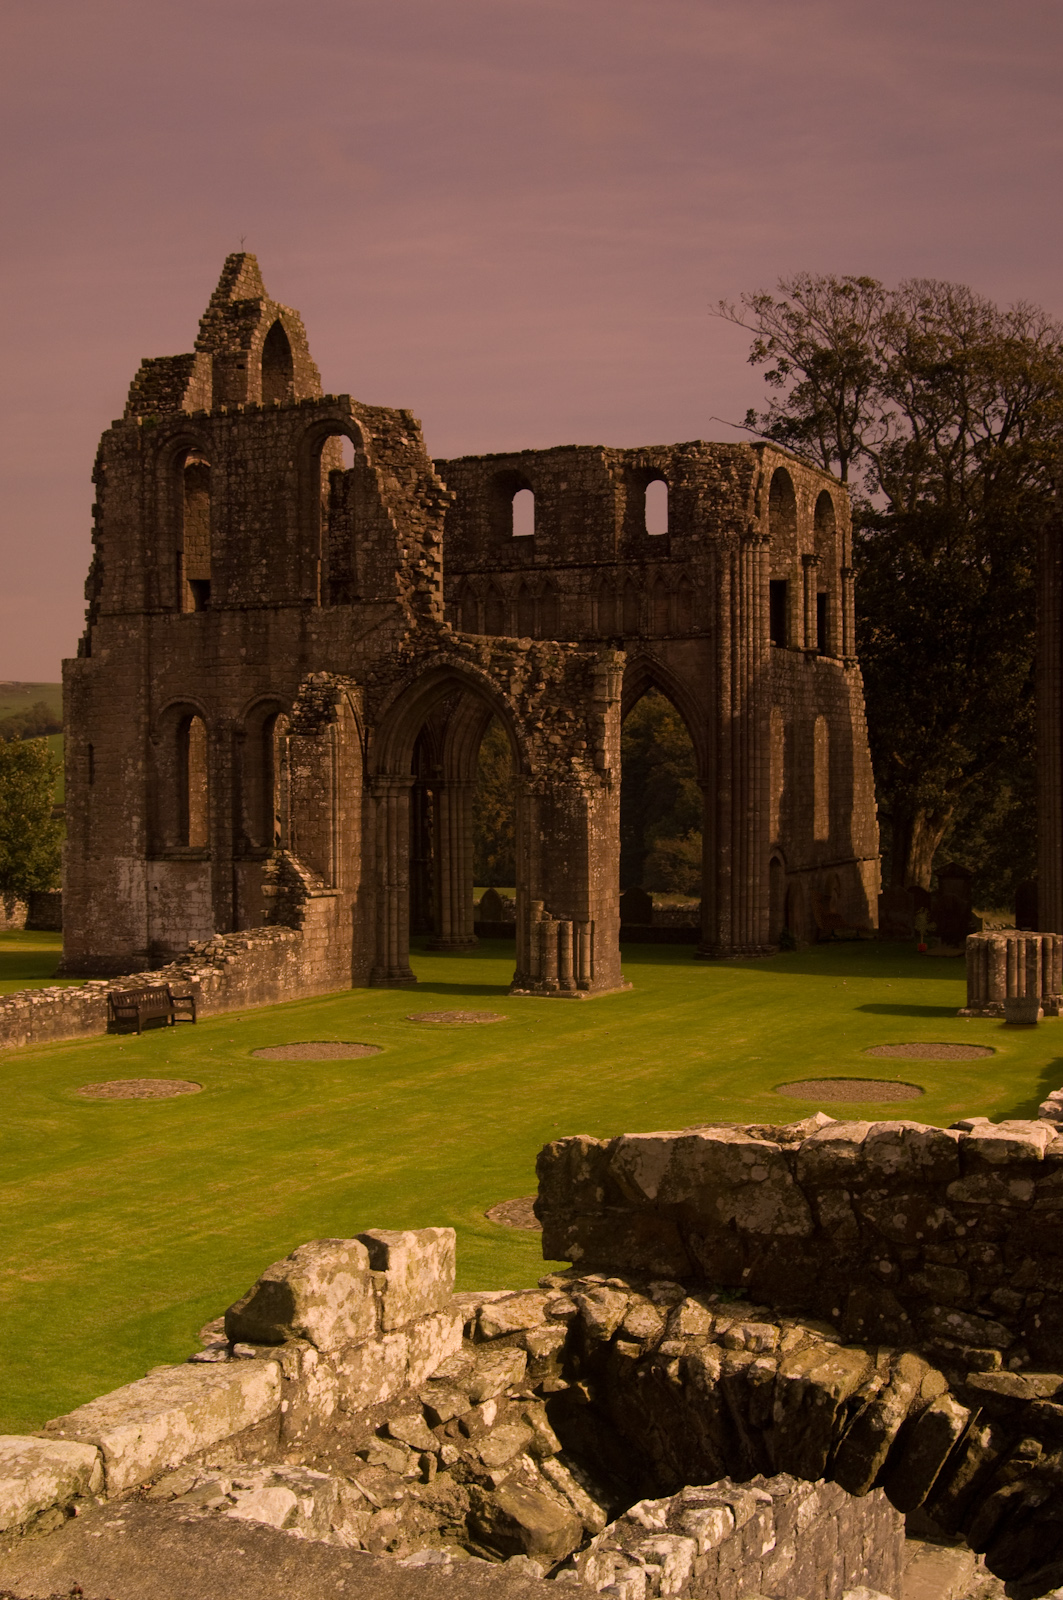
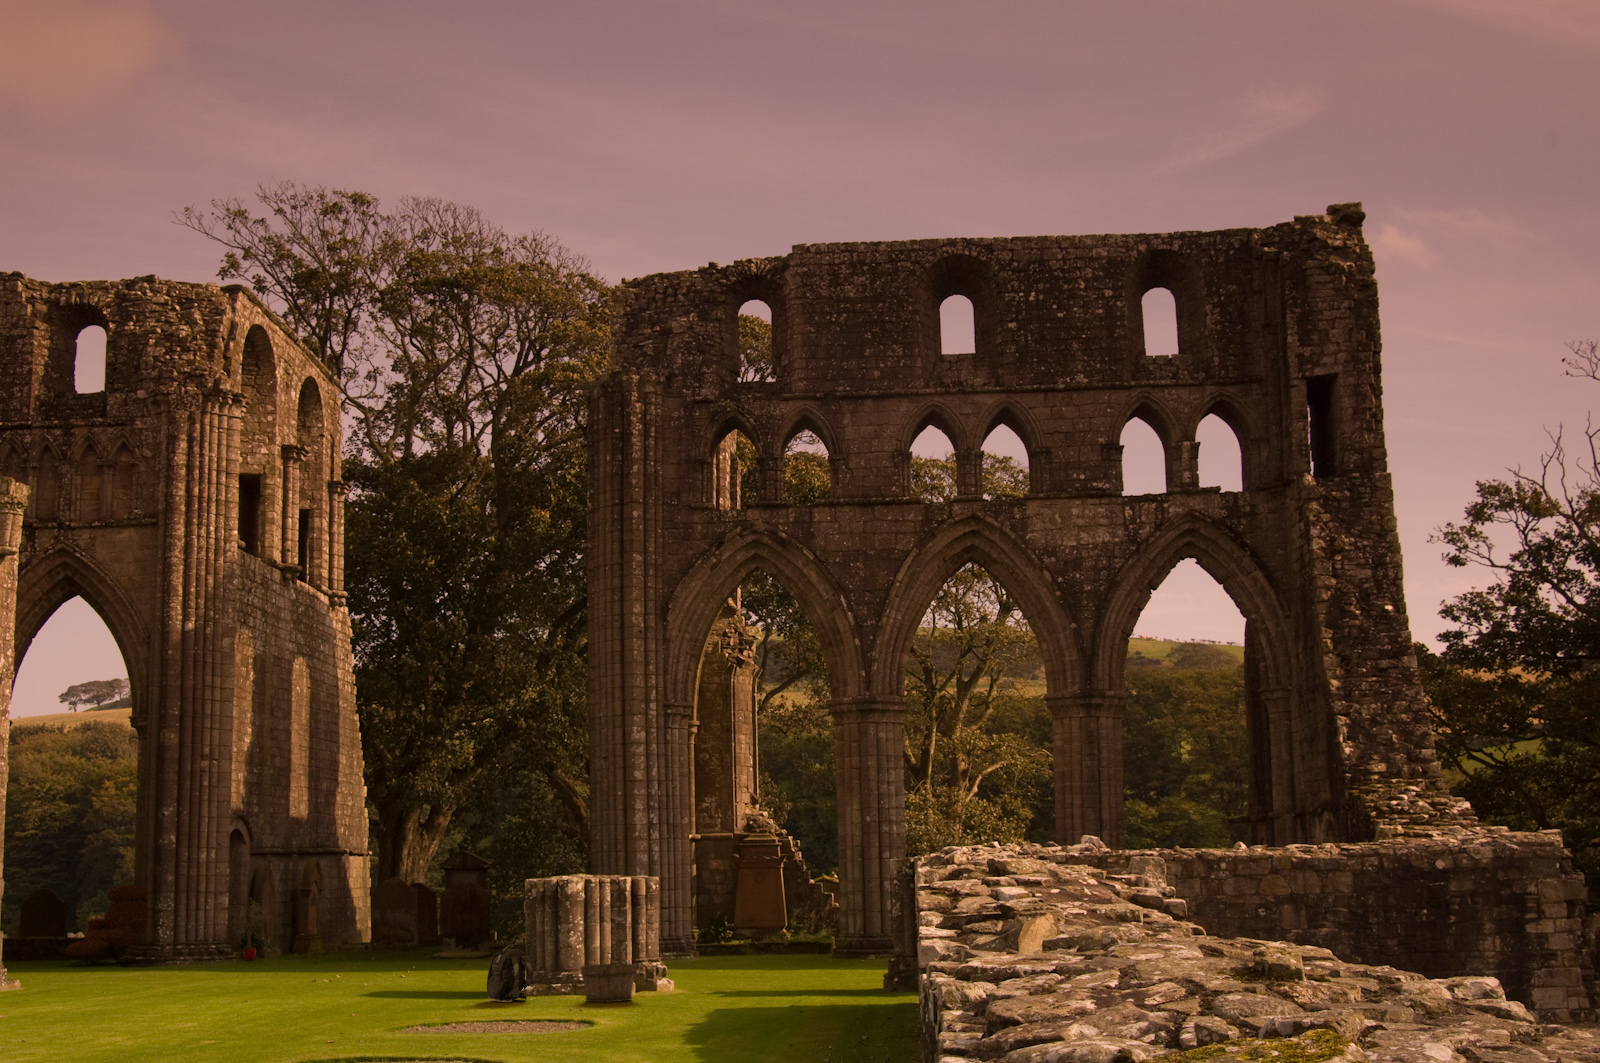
lounge chair: present [811,890,870,941] -> present [65,885,149,967]
potted tree: present [915,909,935,952] -> present [232,900,263,960]
backpack: none [941,981,971,1019] -> present [487,944,533,1002]

